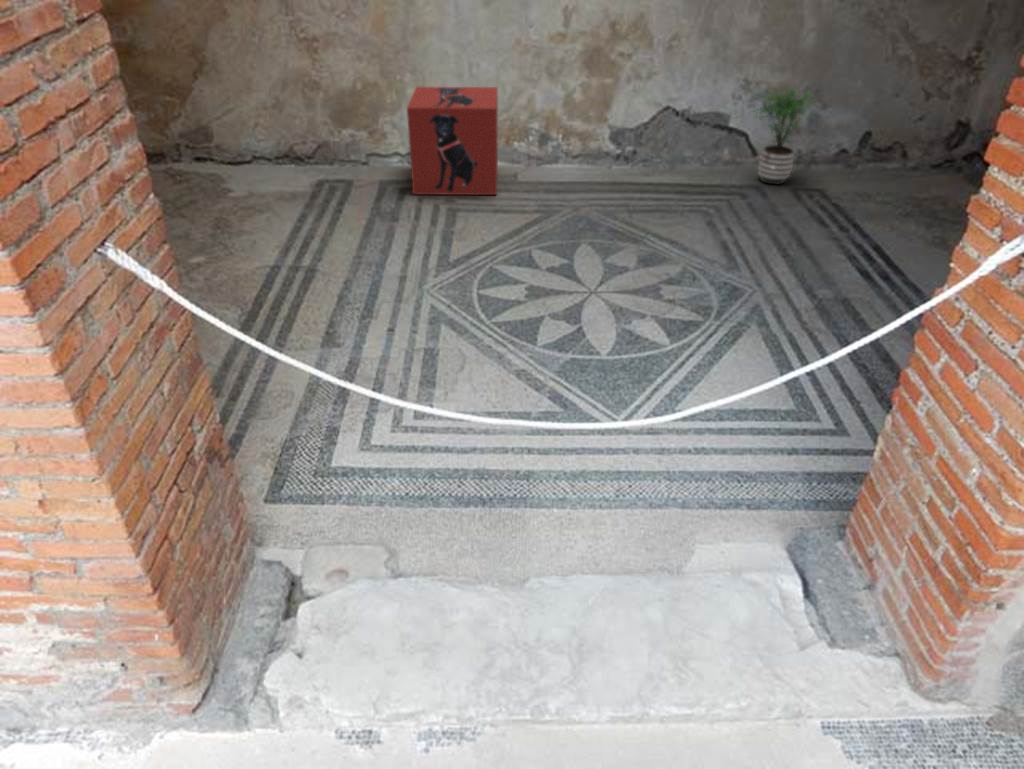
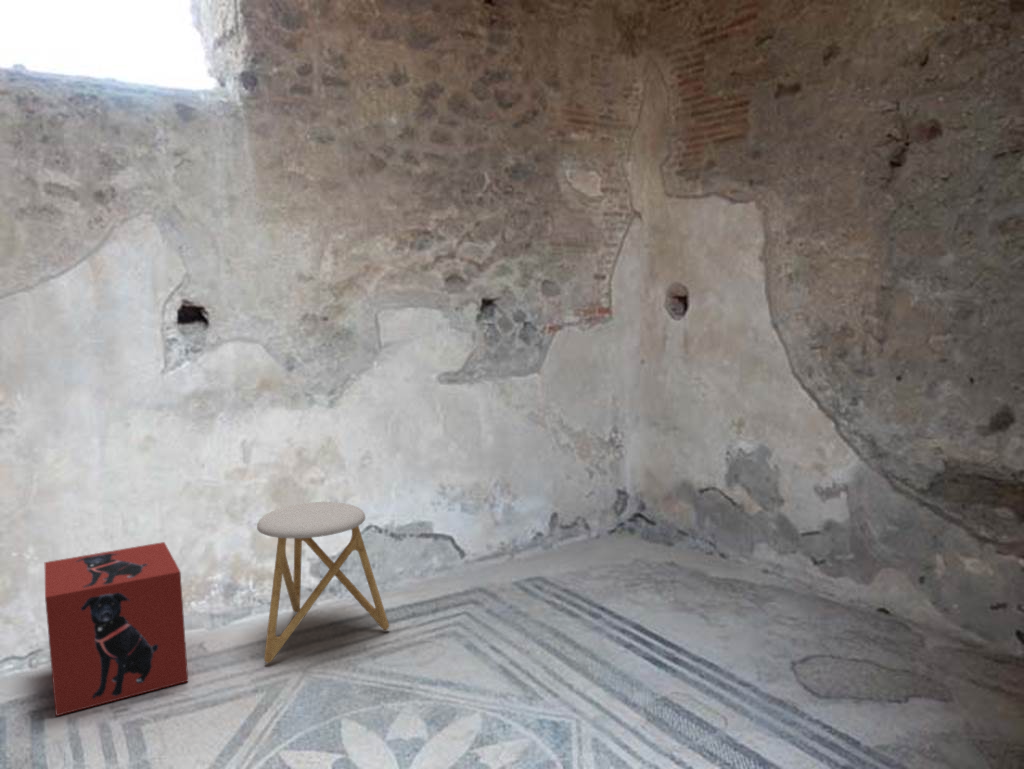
stool: none [551,72,655,197] -> present [257,502,389,663]
potted plant: present [753,89,813,184] -> none [459,484,522,583]

